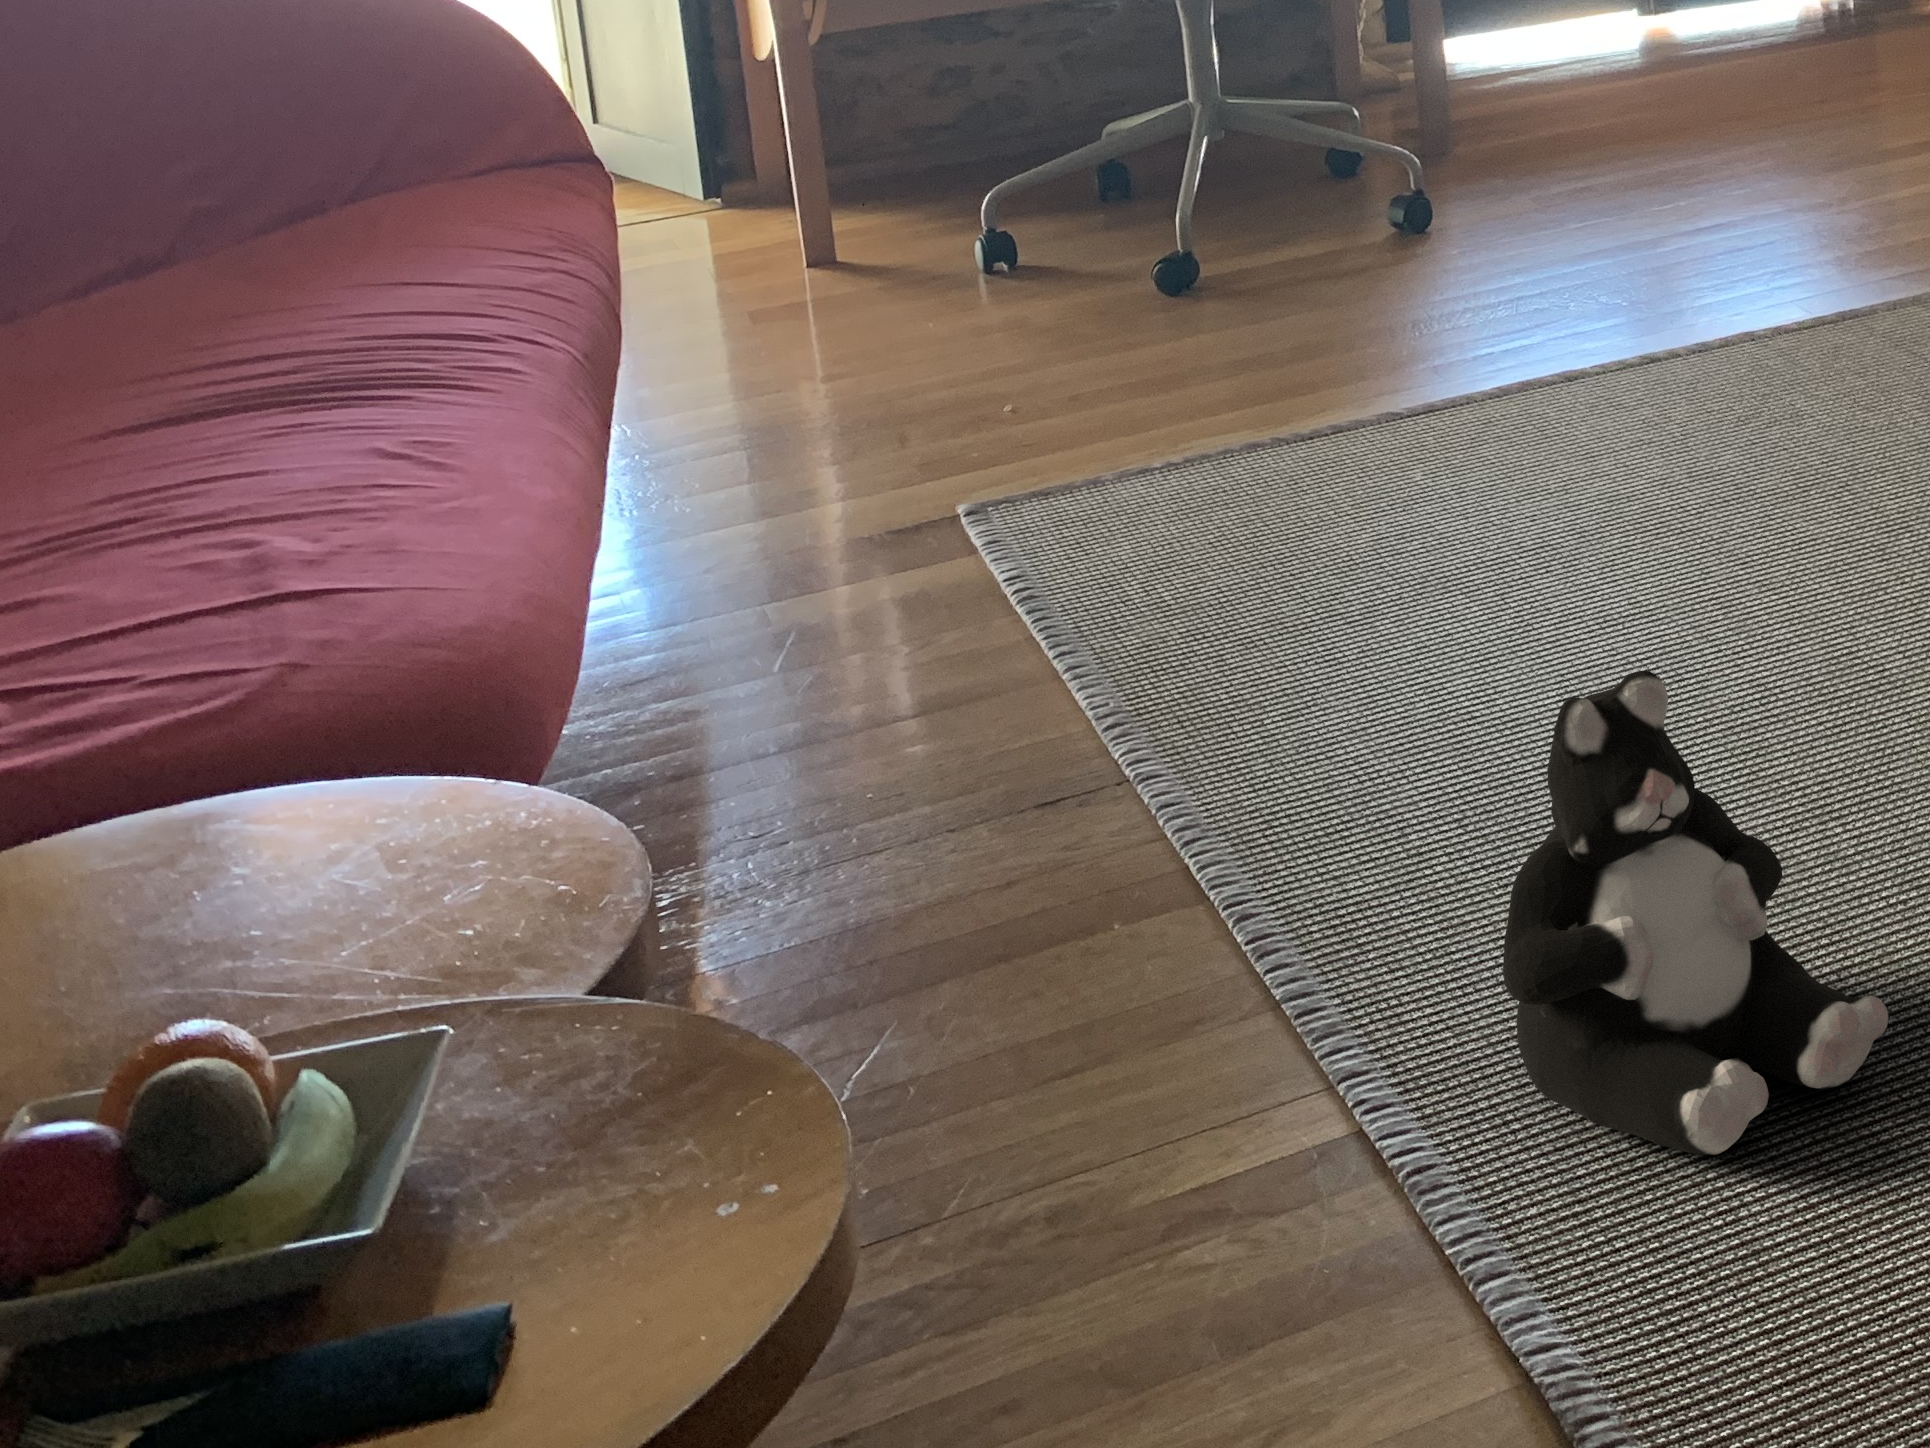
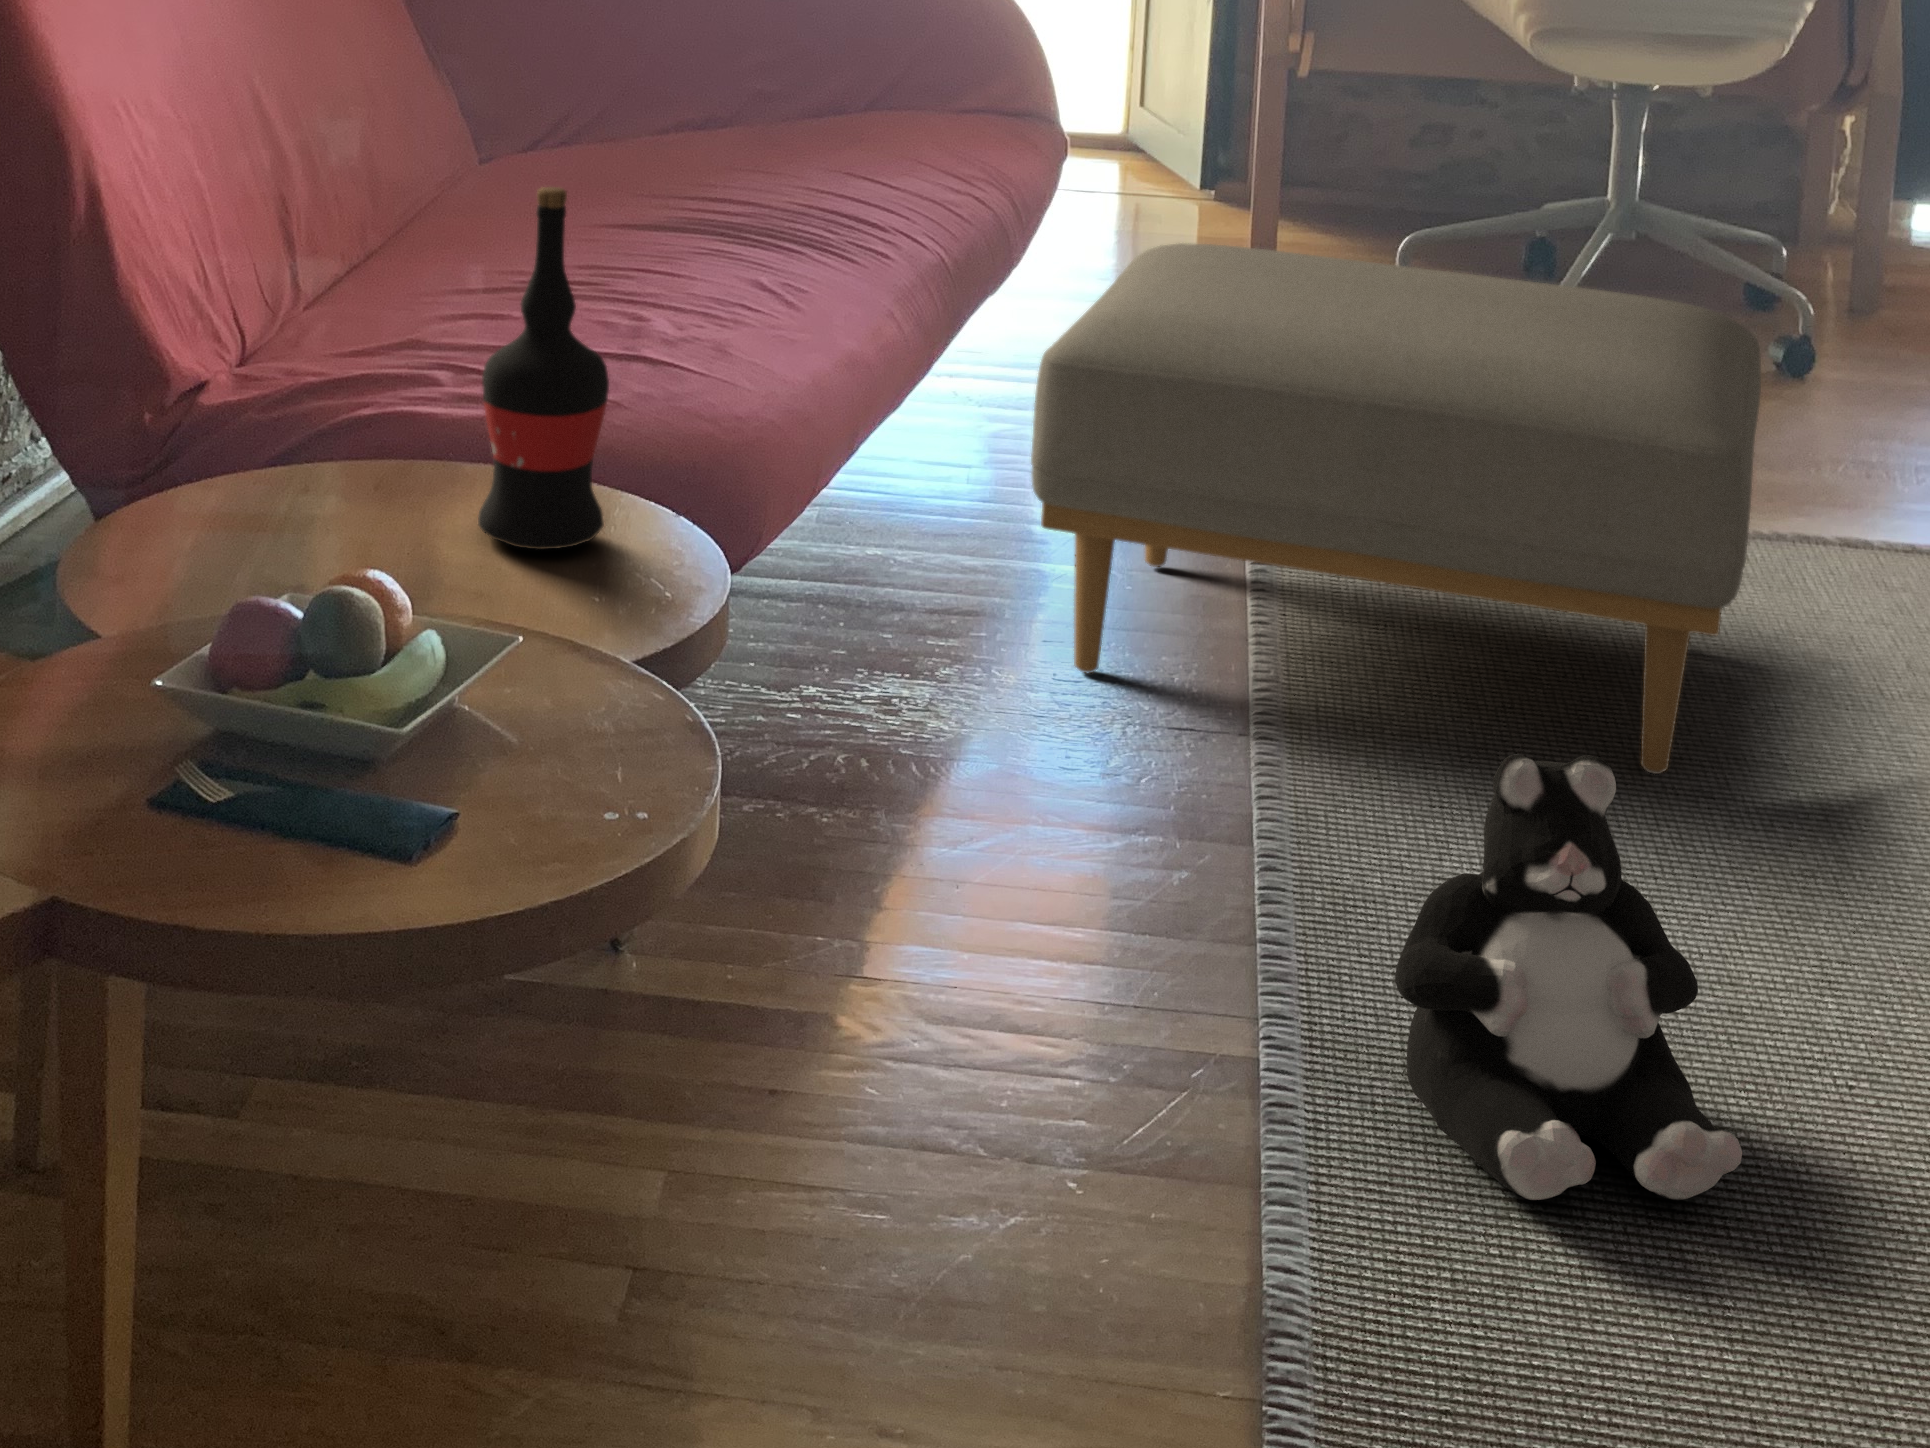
ottoman: none [785,182,1595,783] -> present [1031,243,1761,774]
wine bottle: none [177,406,414,922] -> present [478,187,609,549]

